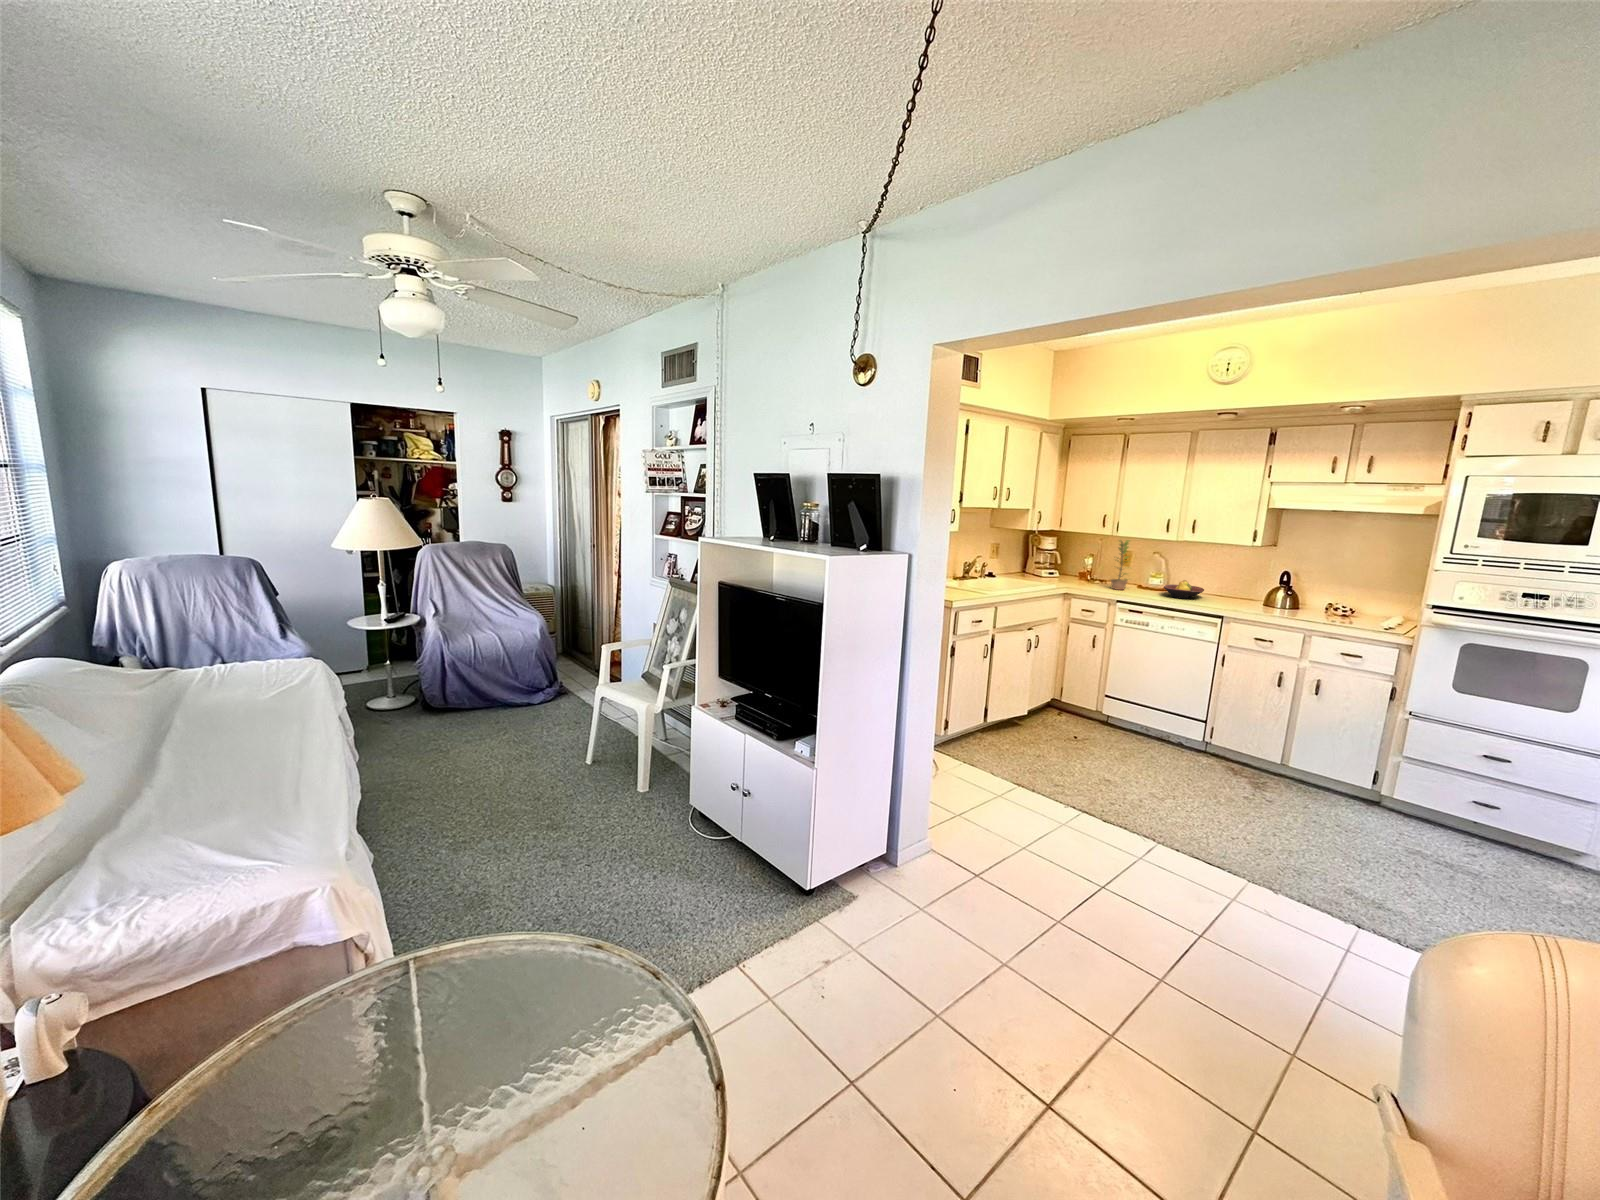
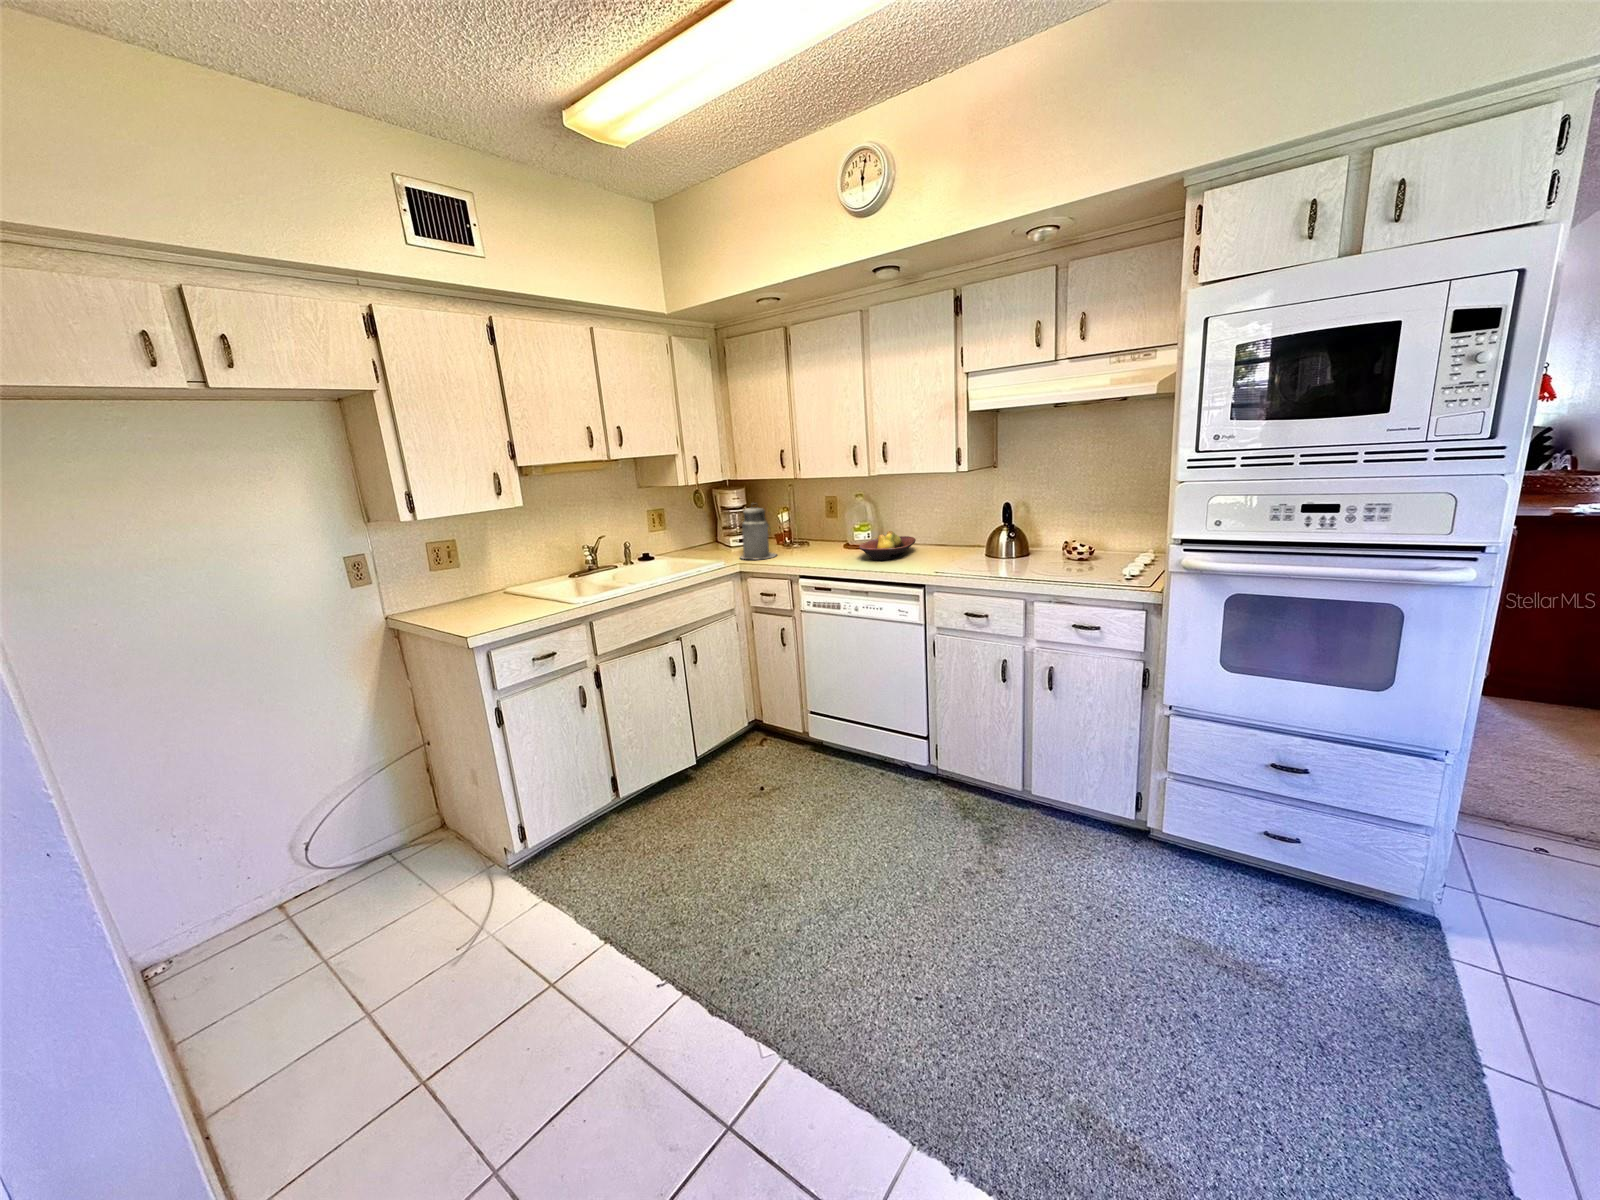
plant: present [1111,540,1130,590] -> none [793,482,830,556]
canister: none [1063,549,1091,587] -> present [741,504,776,559]

